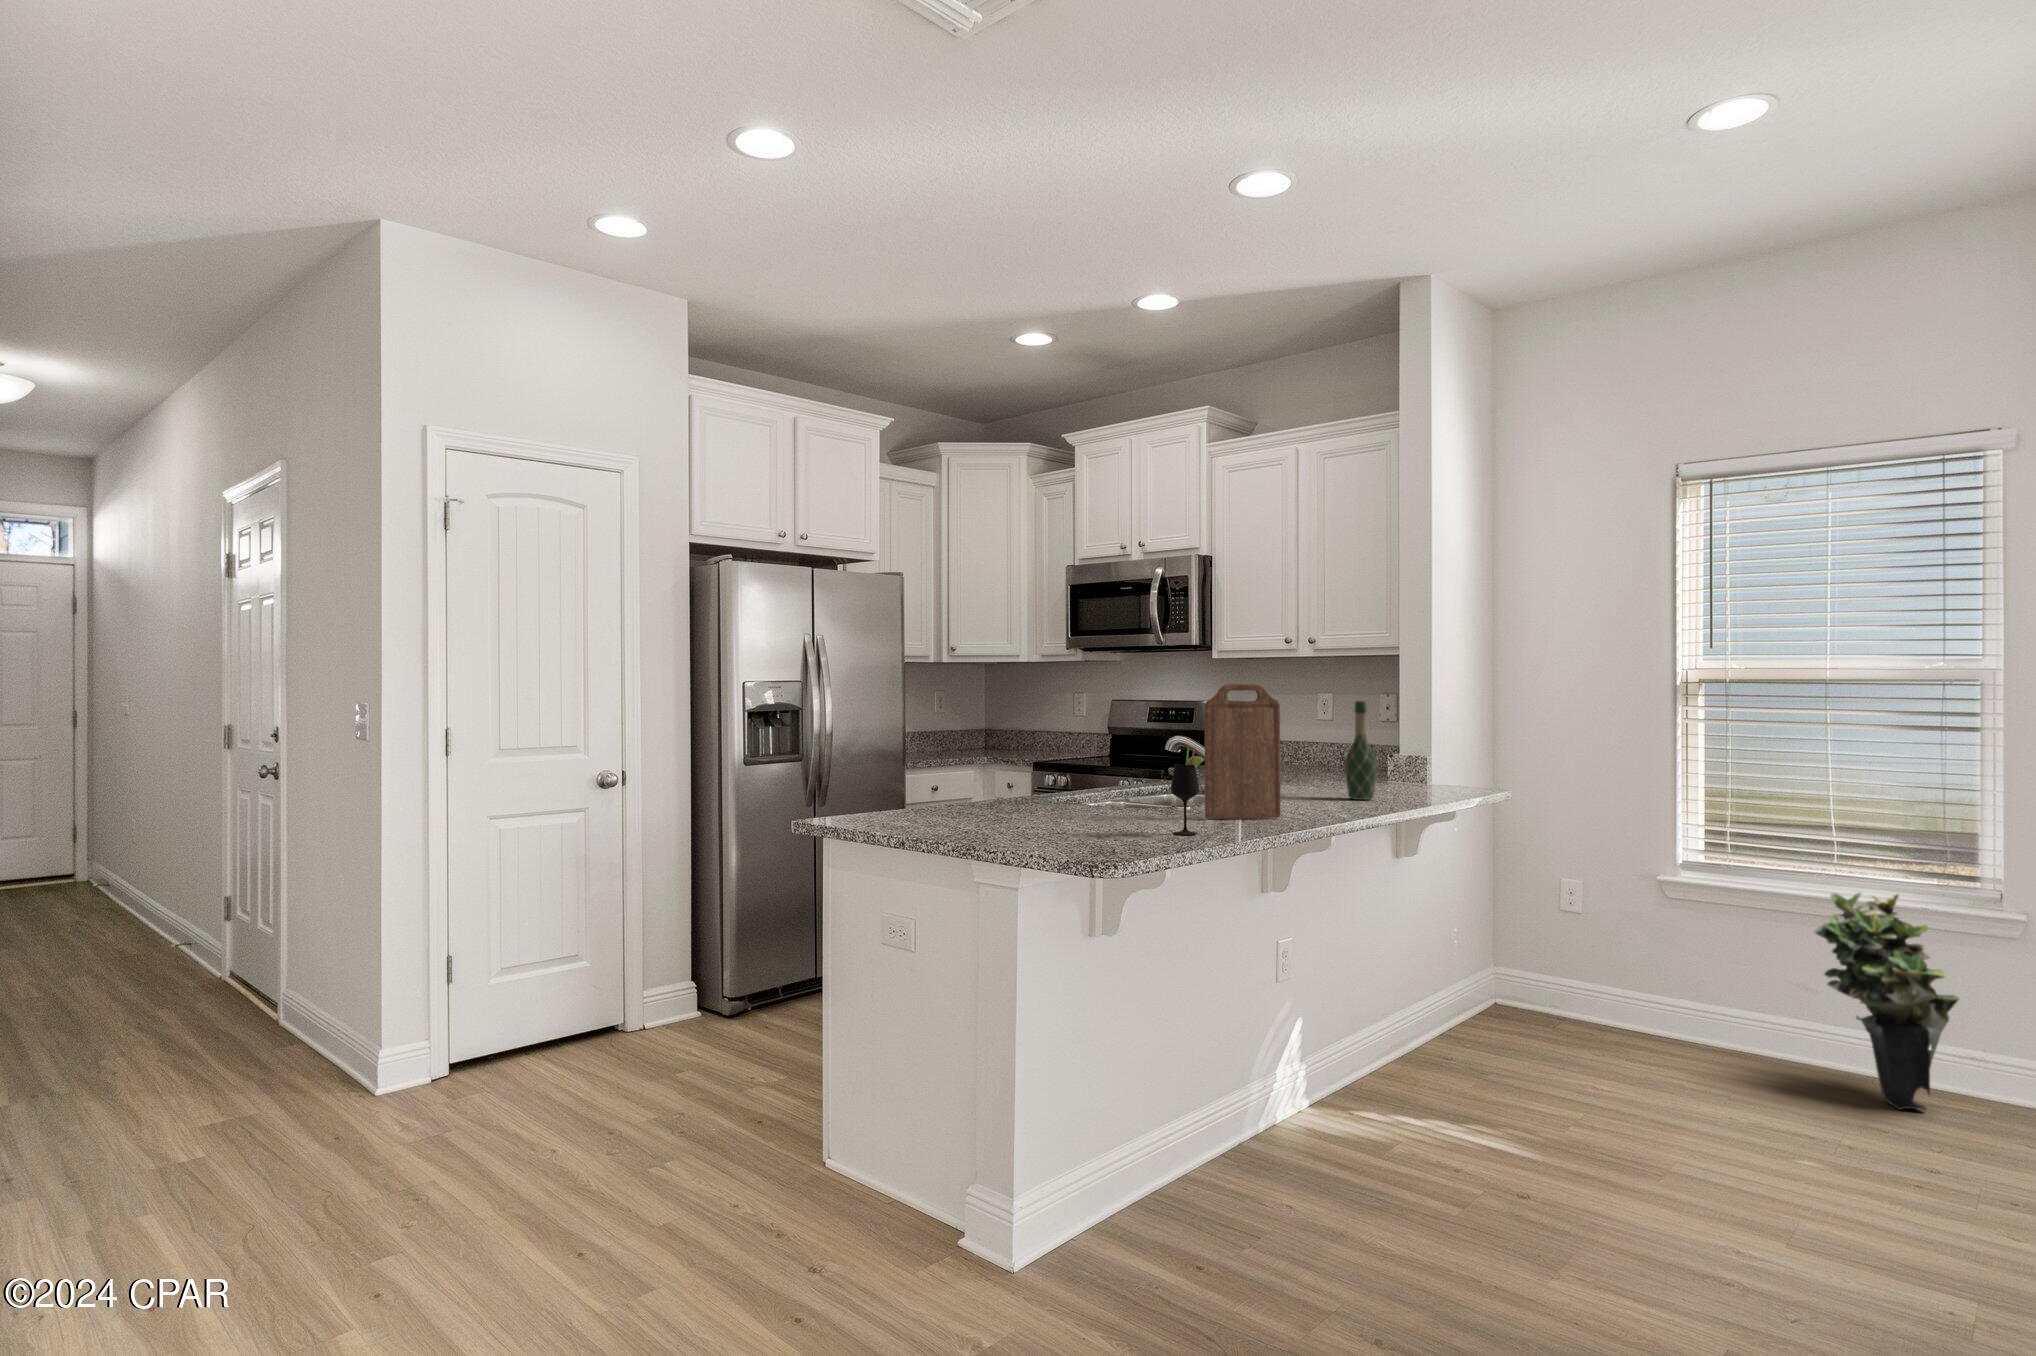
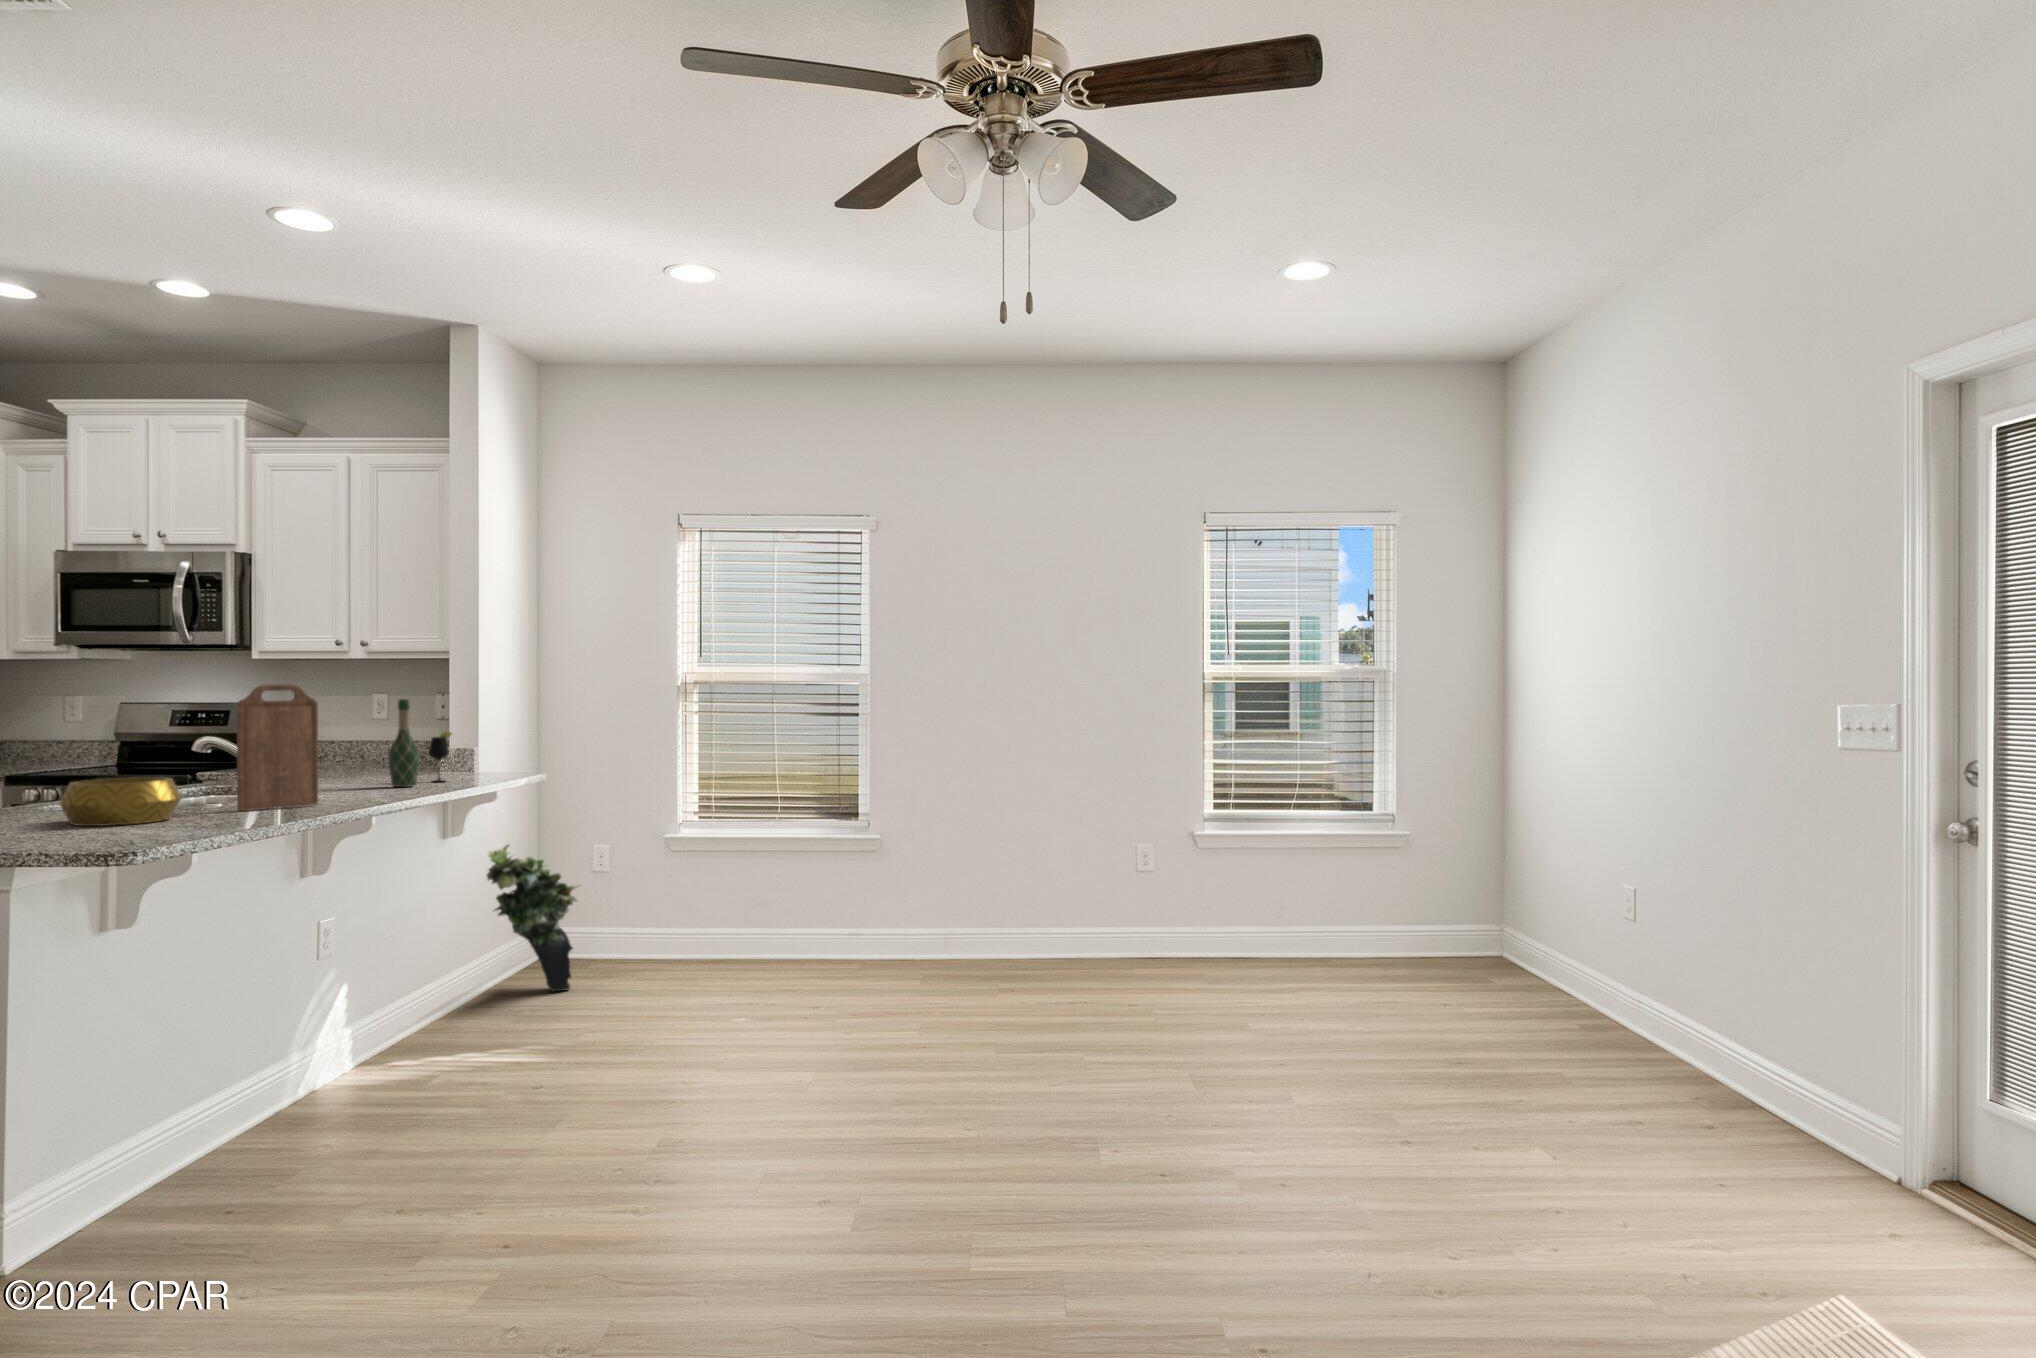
wine glass: present [1171,748,1204,835] -> present [429,731,452,782]
decorative bowl: none [1057,778,1157,827] -> present [59,777,182,826]
potted plant: present [1814,892,1959,1110] -> present [487,845,581,991]

